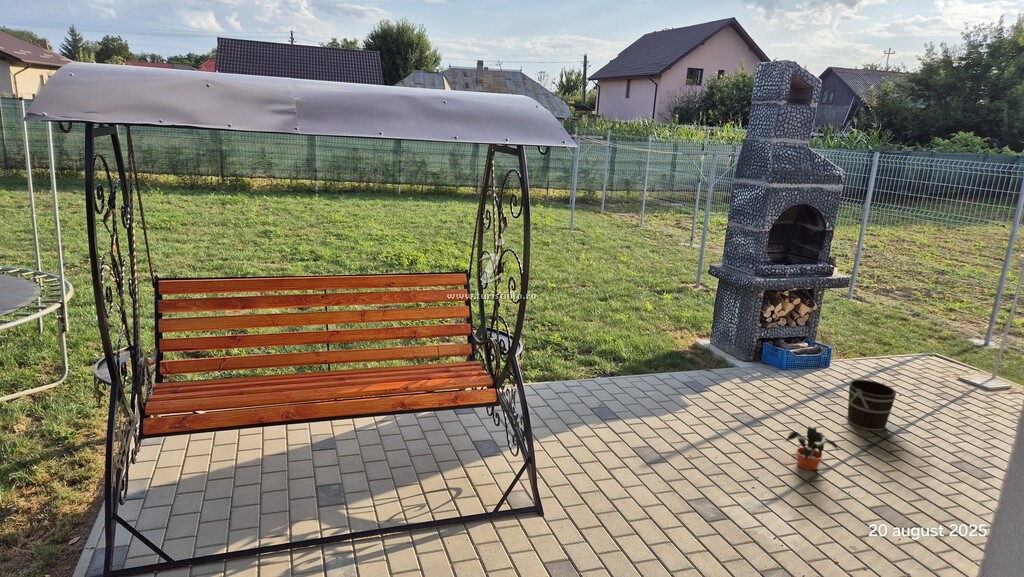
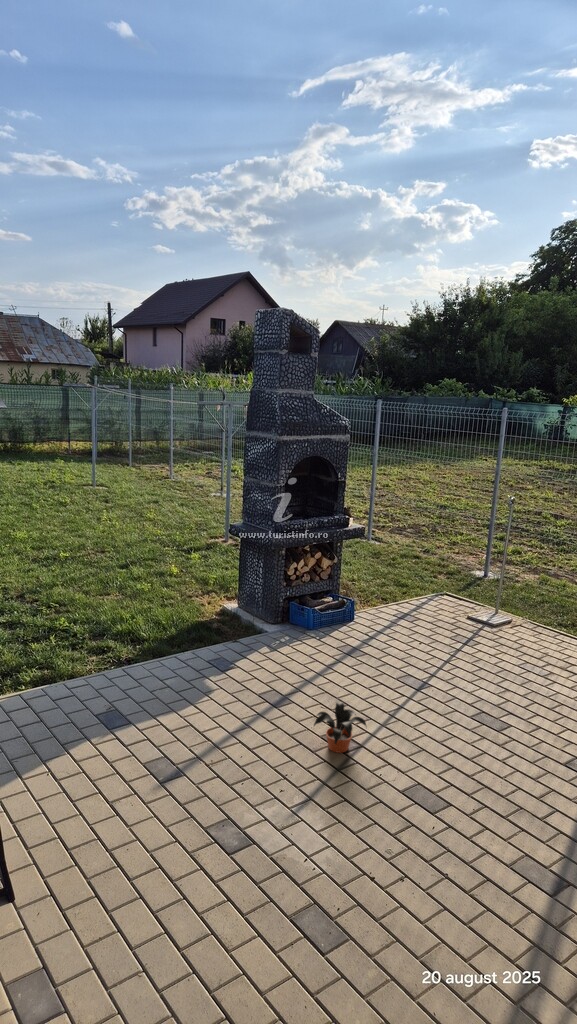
bucket: present [847,380,896,431] -> none [373,636,417,689]

